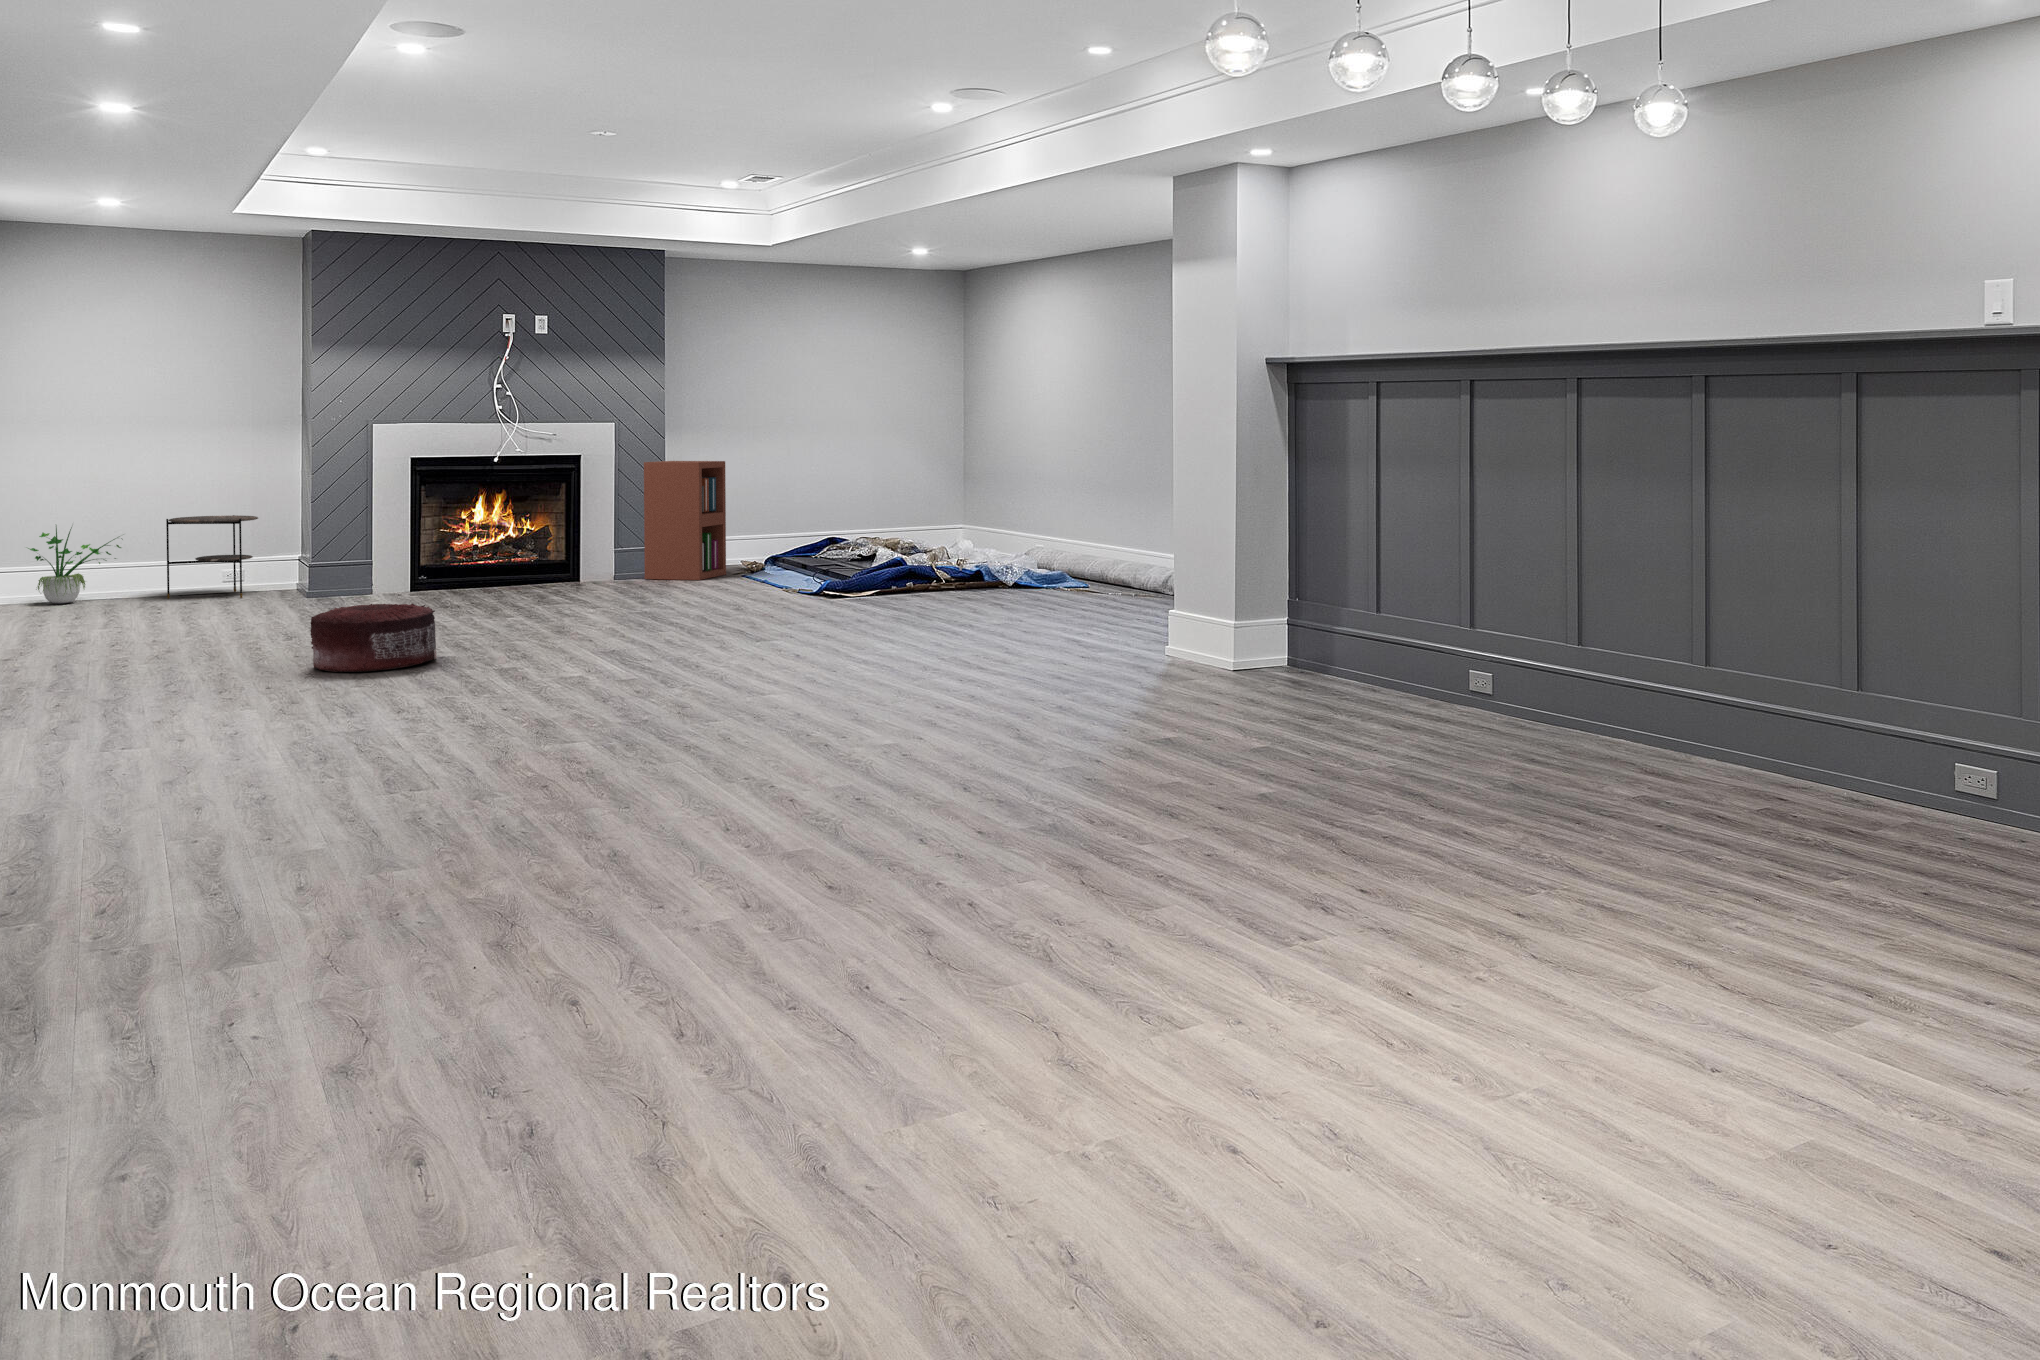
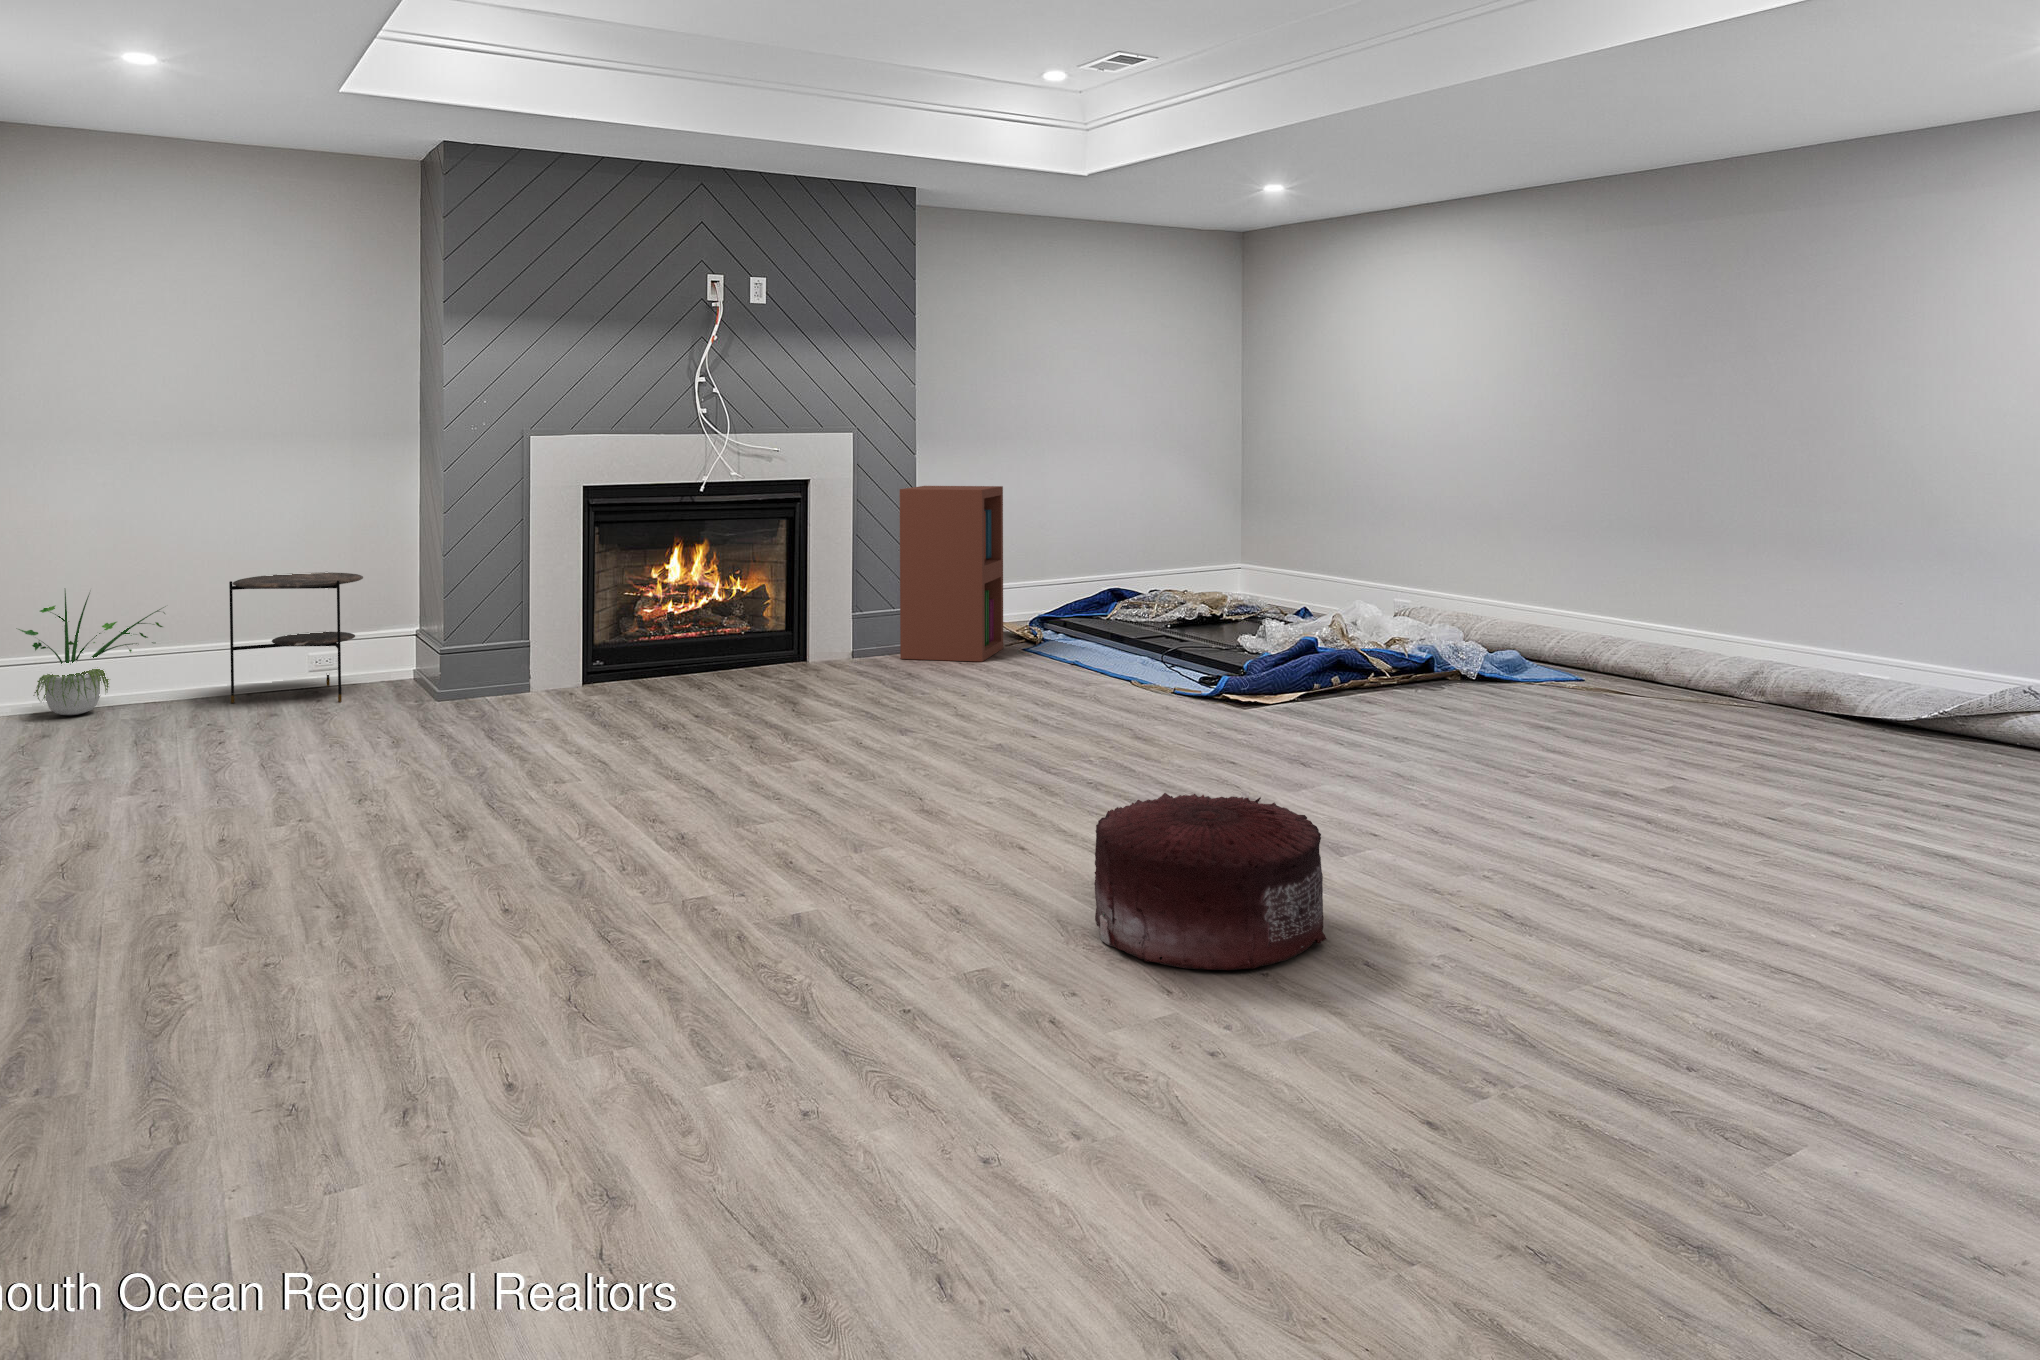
pouf: present [311,604,437,672] -> present [1094,793,1327,970]

